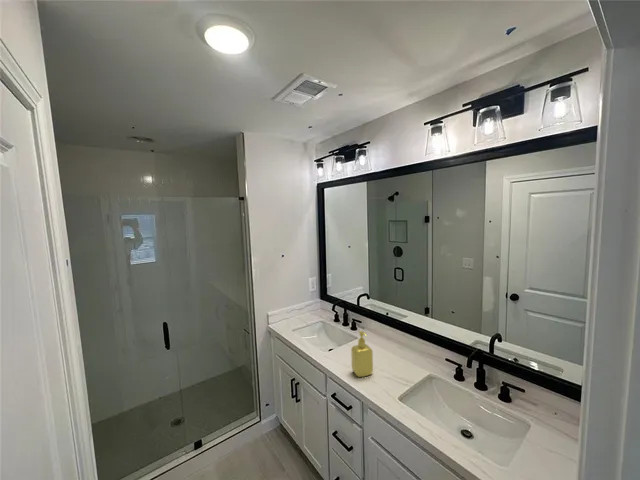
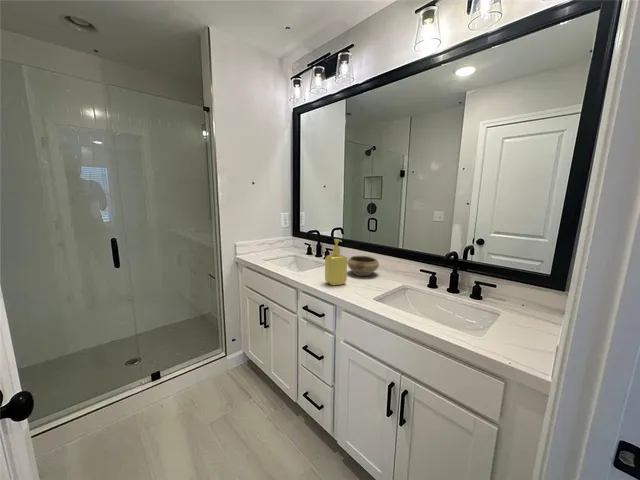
ceramic bowl: none [373,336,404,361] -> present [347,256,379,276]

